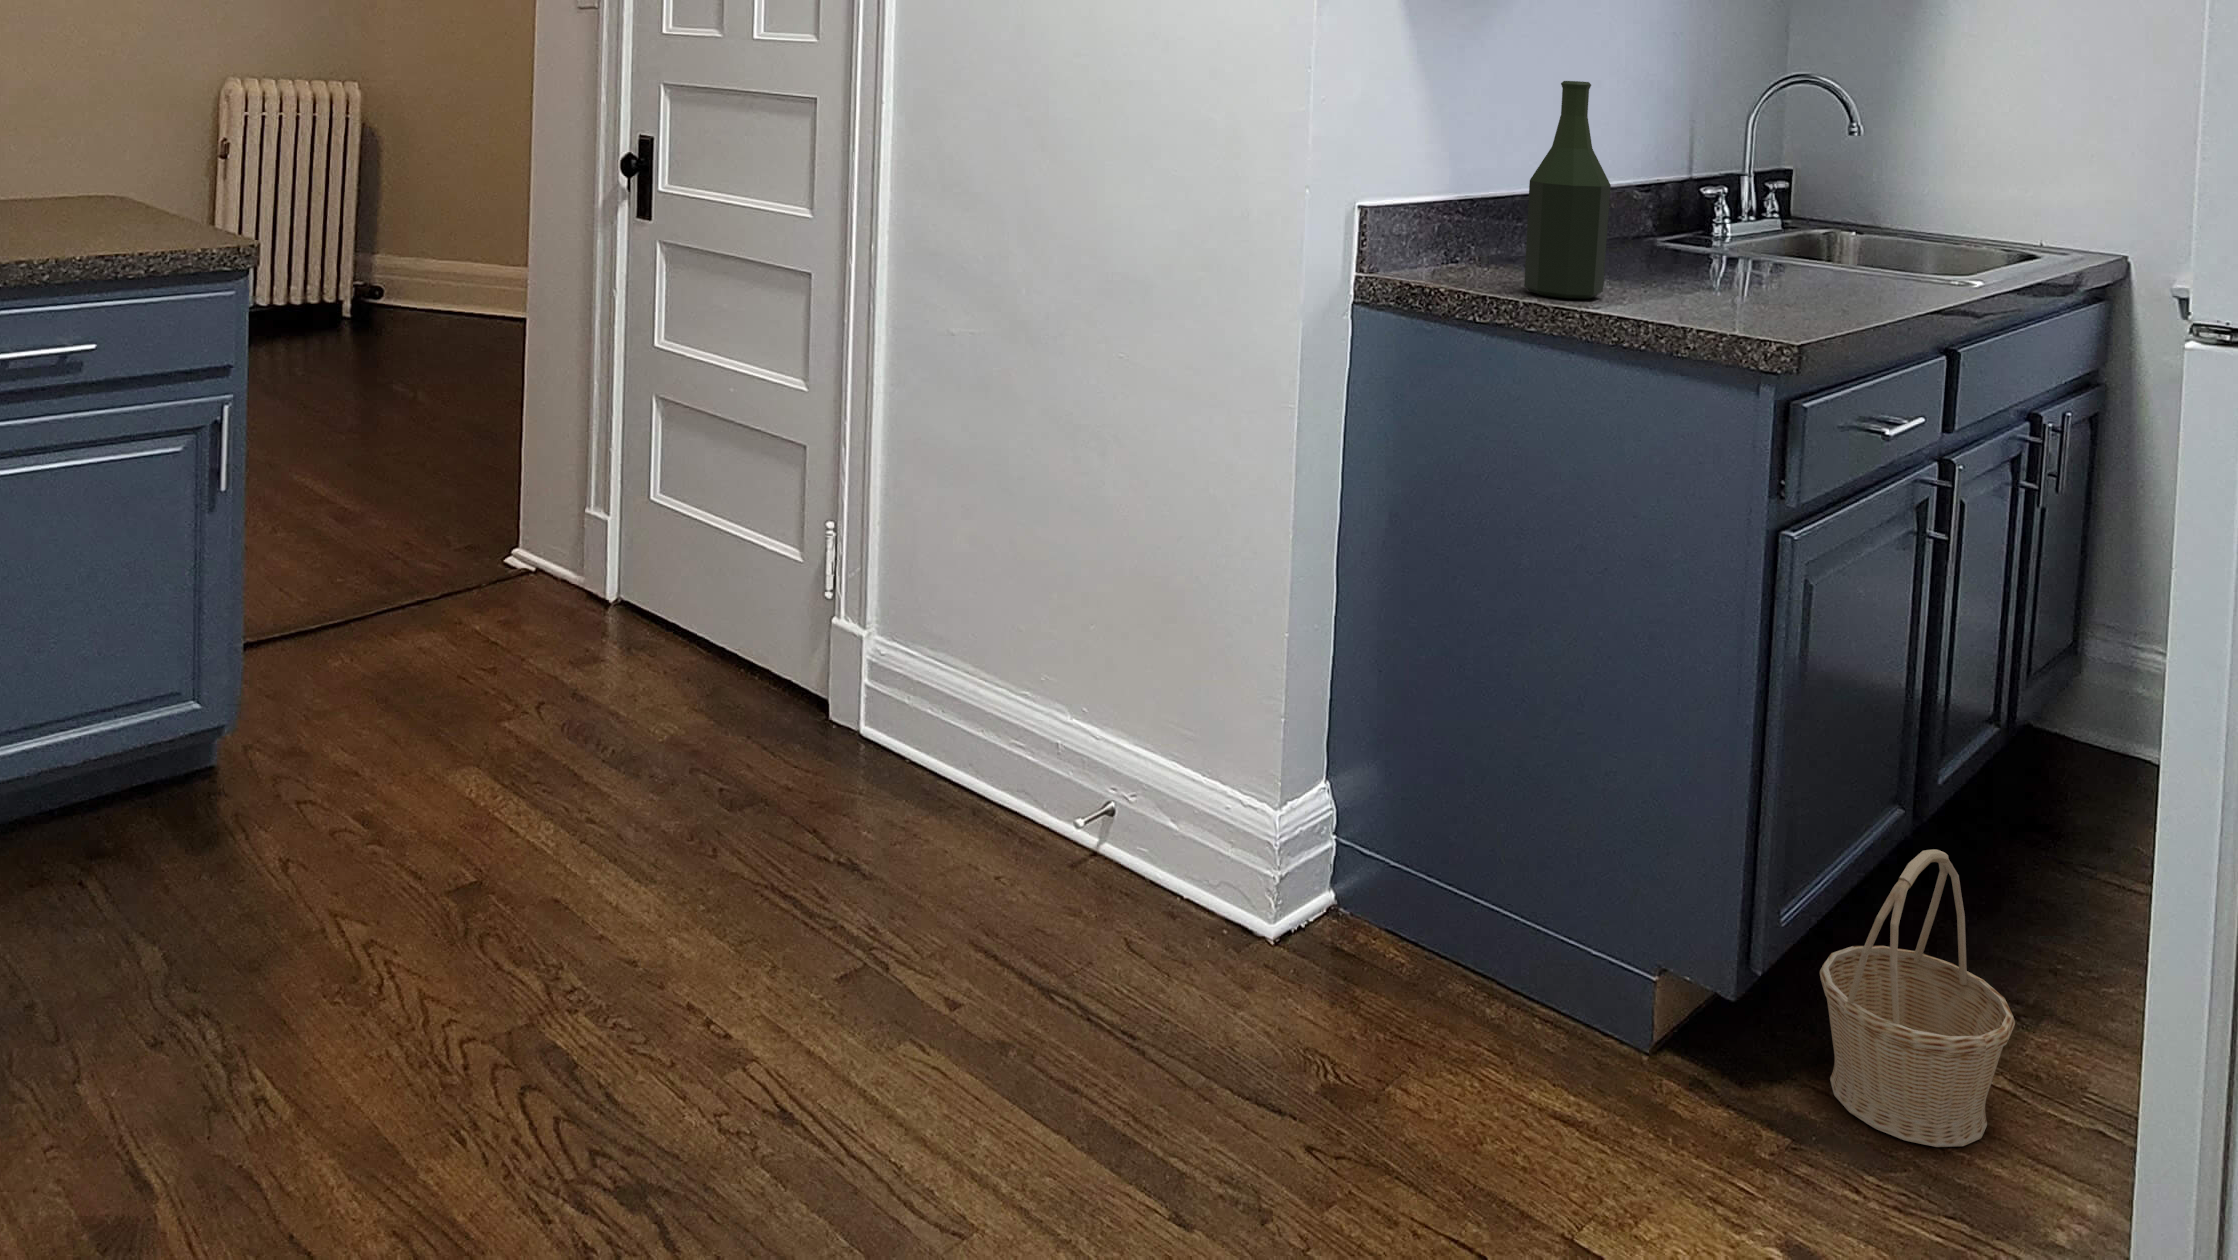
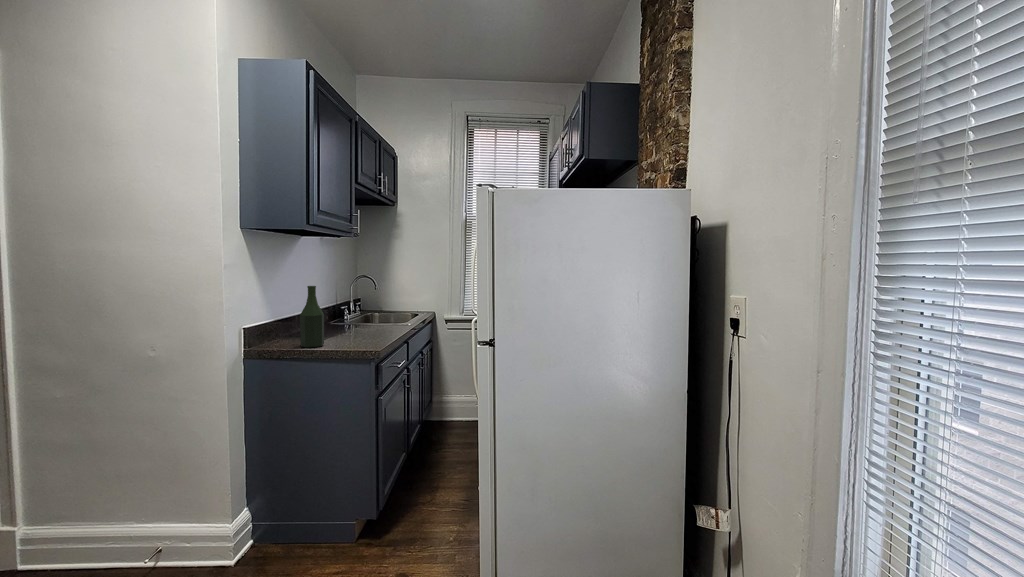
basket: present [1820,849,2015,1147] -> none [396,464,439,537]

